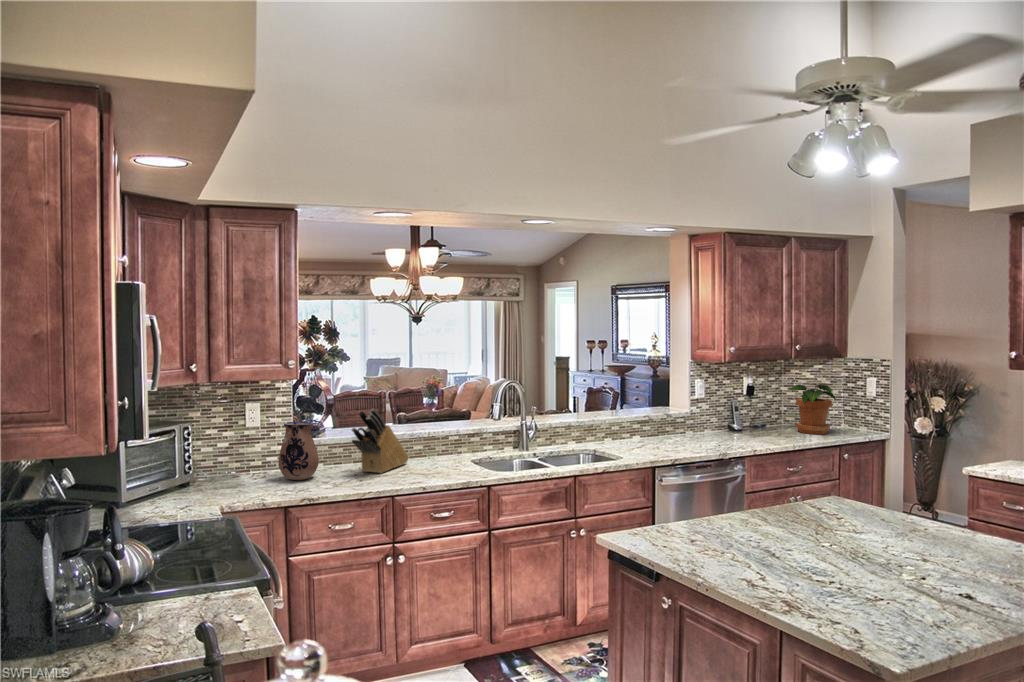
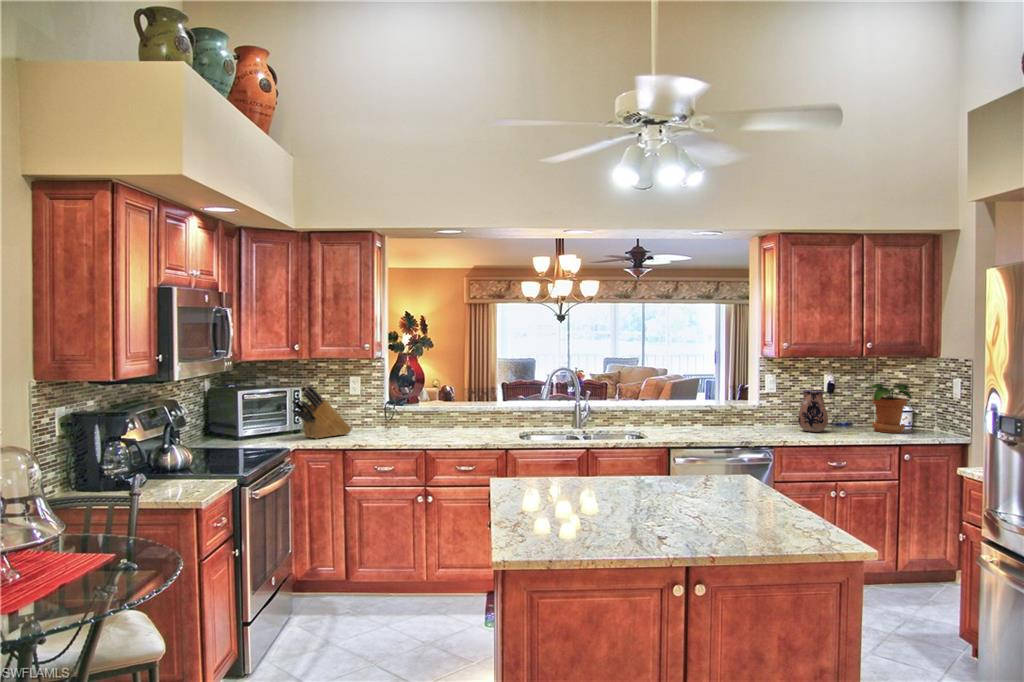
knife block: present [352,409,409,473] -> present [292,385,351,439]
ceramic pitcher: present [279,421,319,480] -> present [798,390,828,432]

